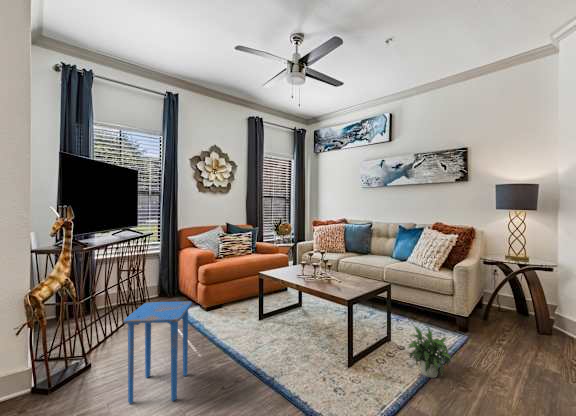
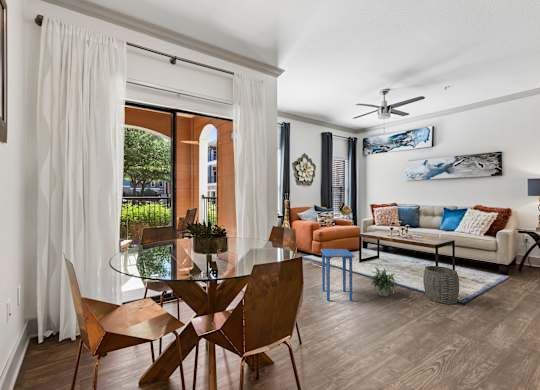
woven basket: none [312,326,362,398] -> present [423,266,459,304]
potted plant: present [409,326,451,378] -> present [371,268,396,296]

